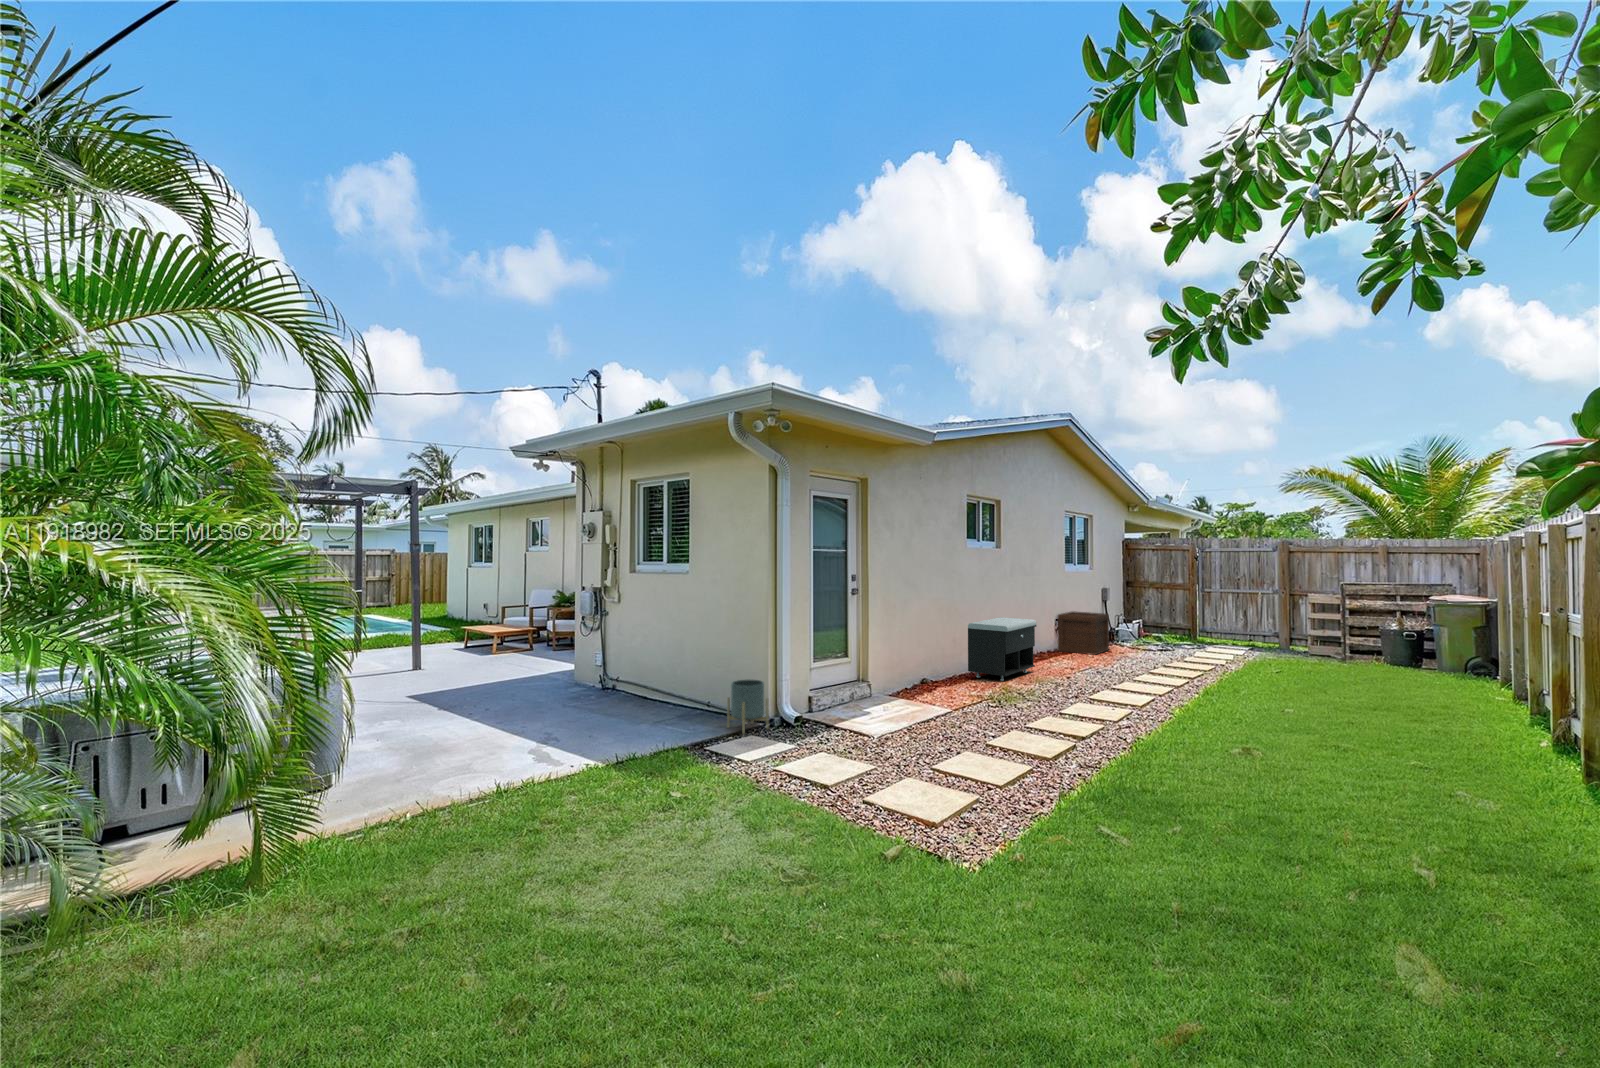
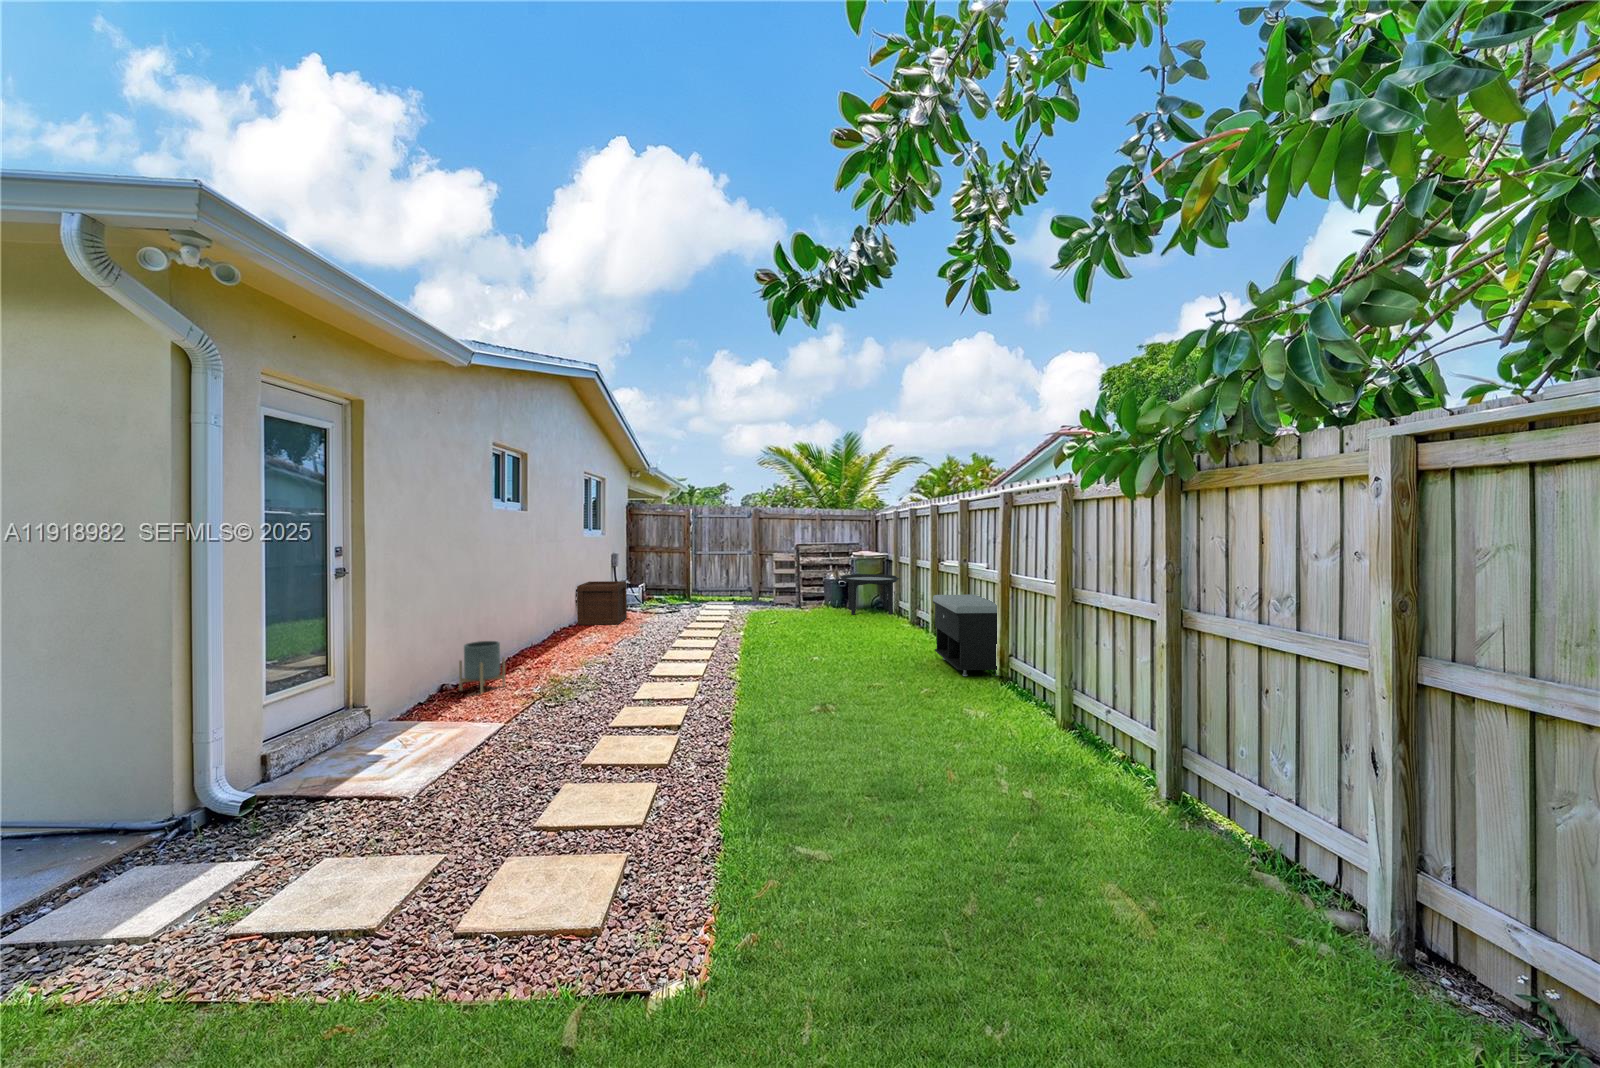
storage bench: present [968,617,1036,681] -> present [933,595,997,676]
round table: none [1390,626,1499,685] -> present [840,574,899,615]
planter: present [727,679,769,734] -> present [459,641,505,694]

